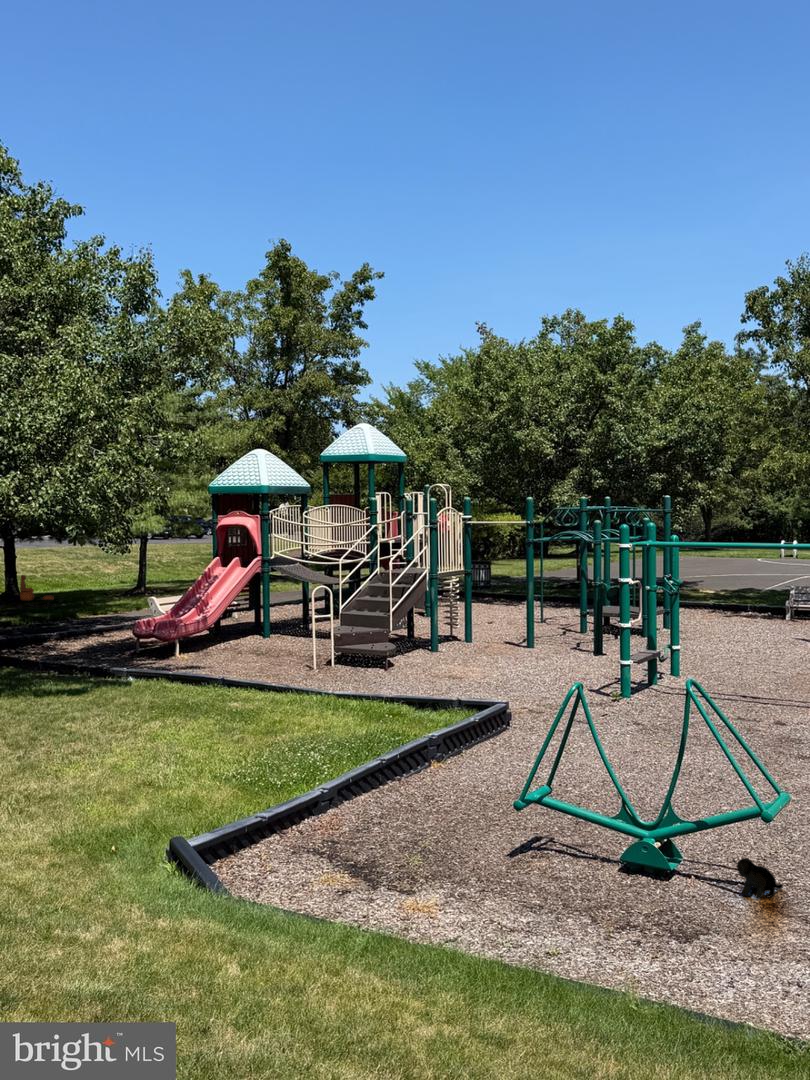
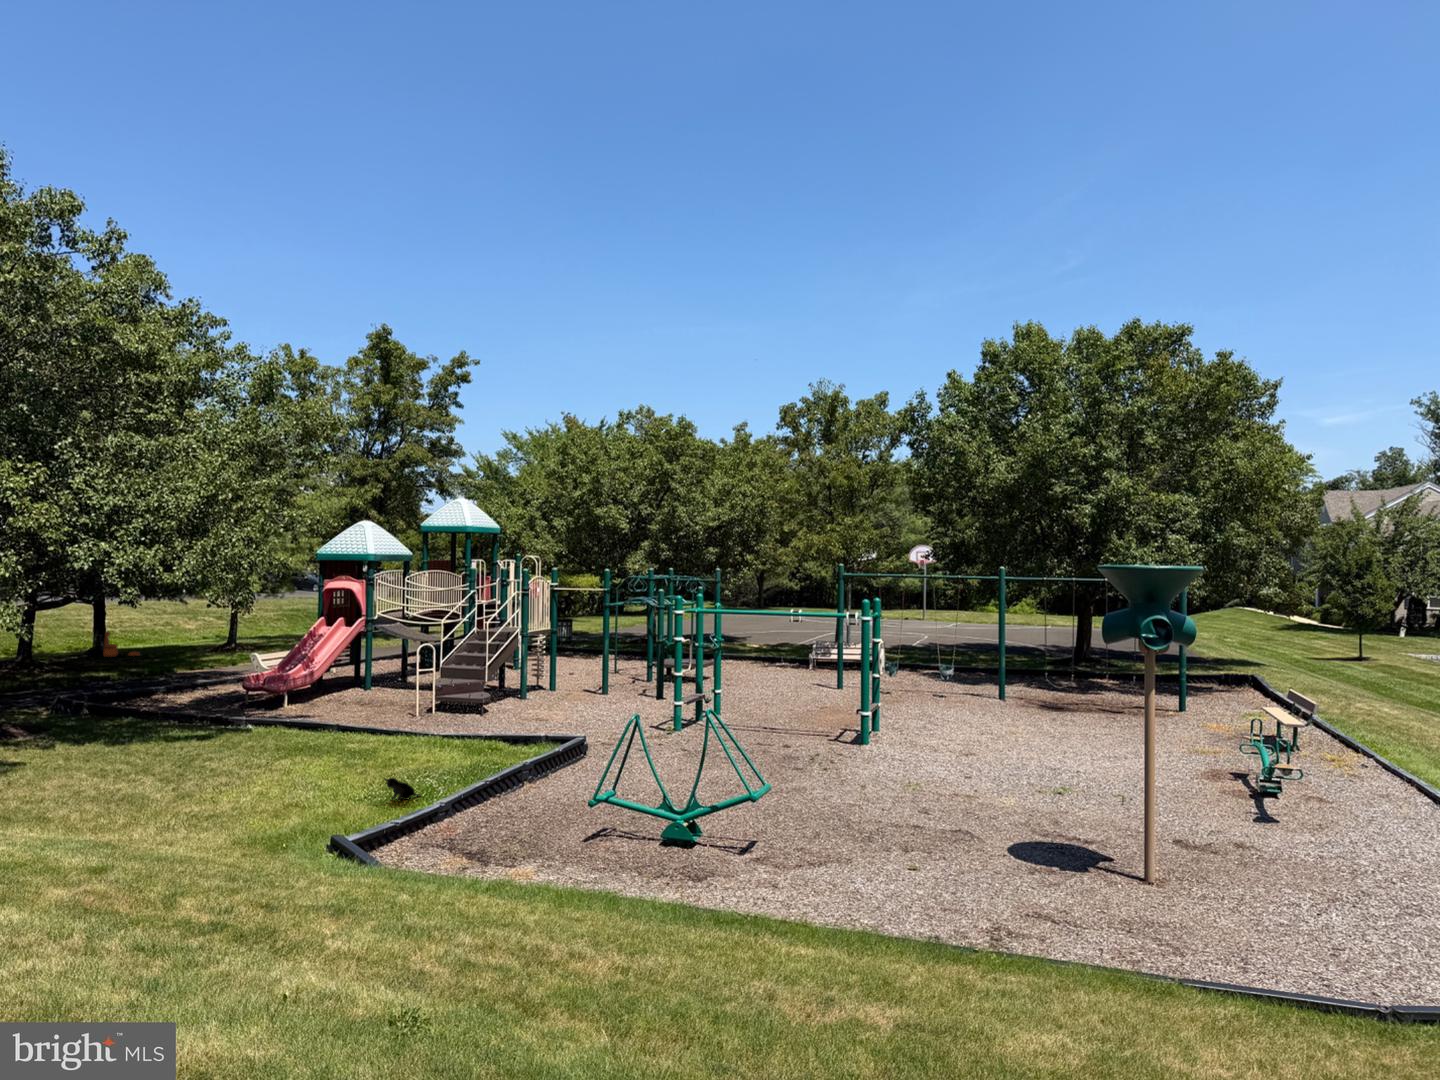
plush toy: present [733,858,783,898] -> present [384,777,421,800]

